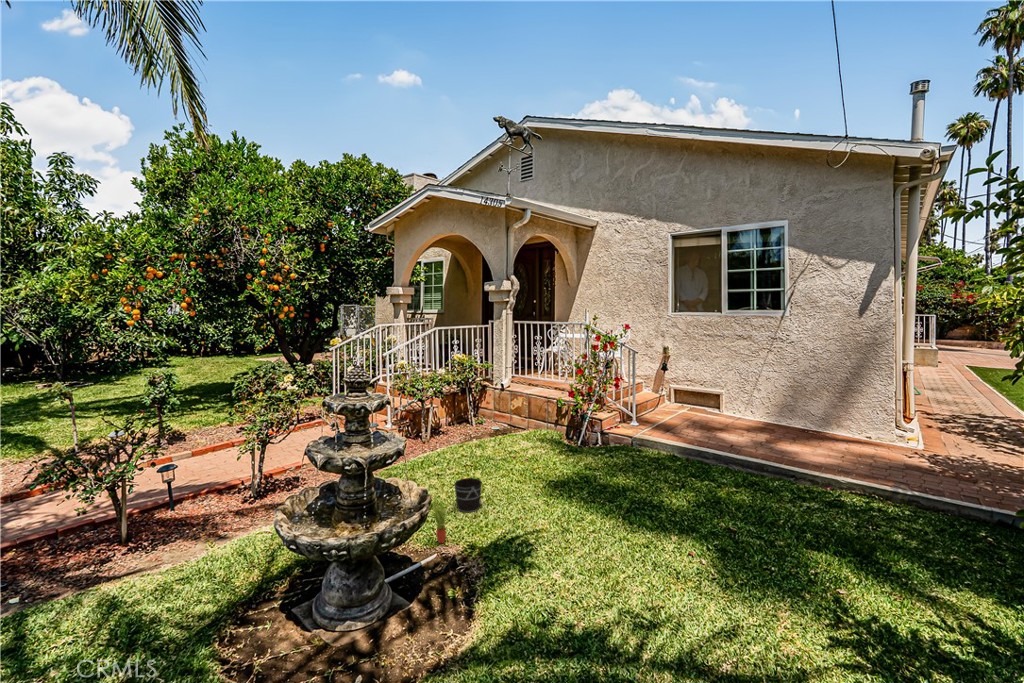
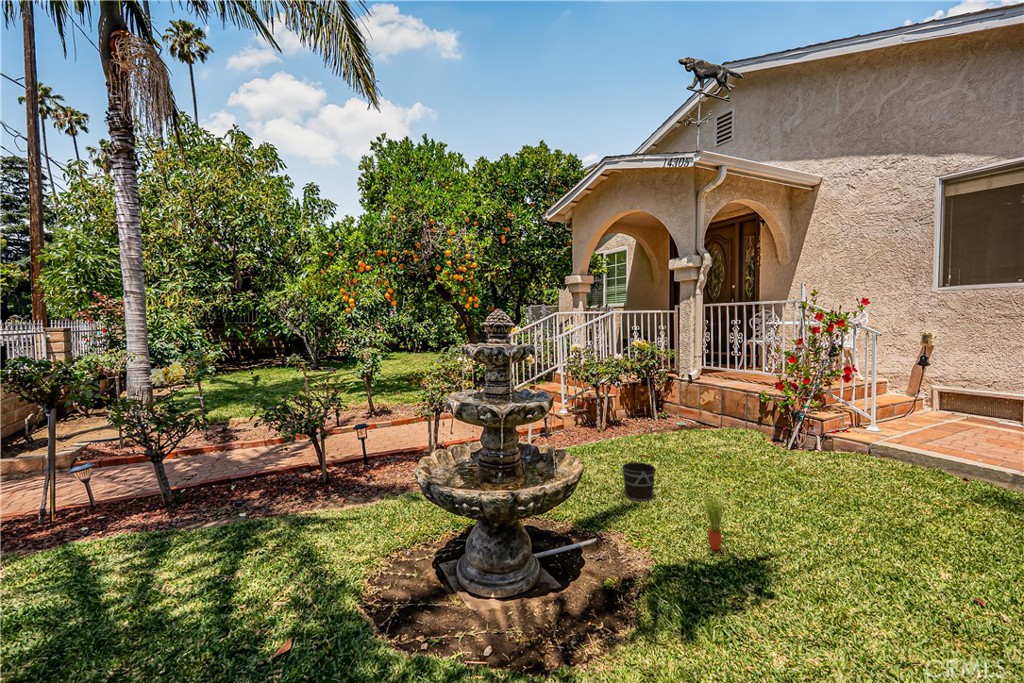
potted plant: present [431,501,446,543] -> present [703,494,727,550]

